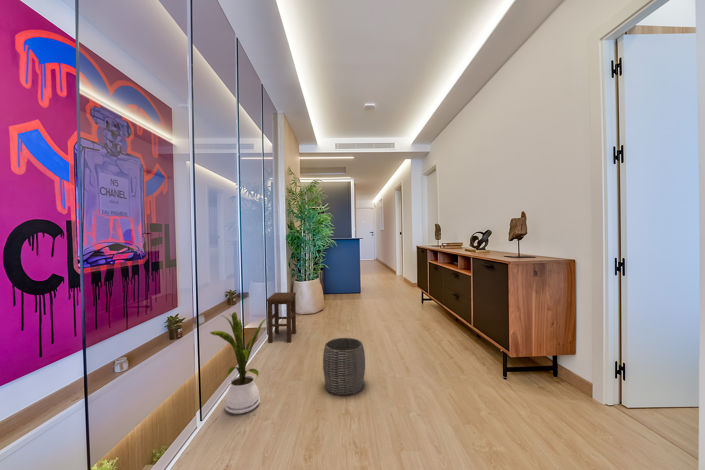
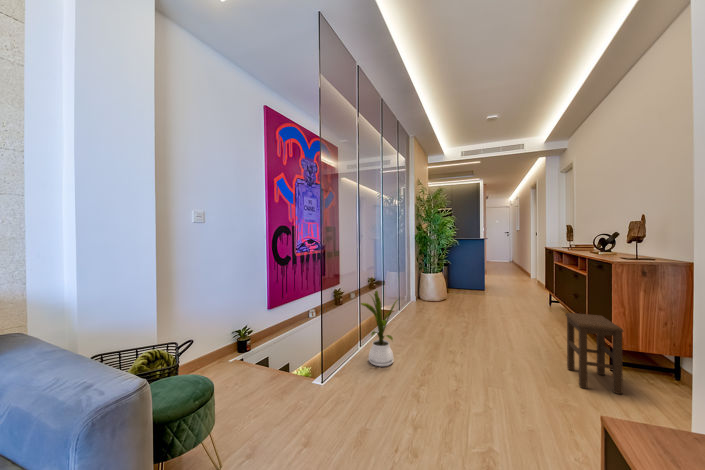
stool: present [267,292,296,343] -> present [565,313,623,394]
woven basket: present [323,338,365,395] -> none [444,324,483,371]

